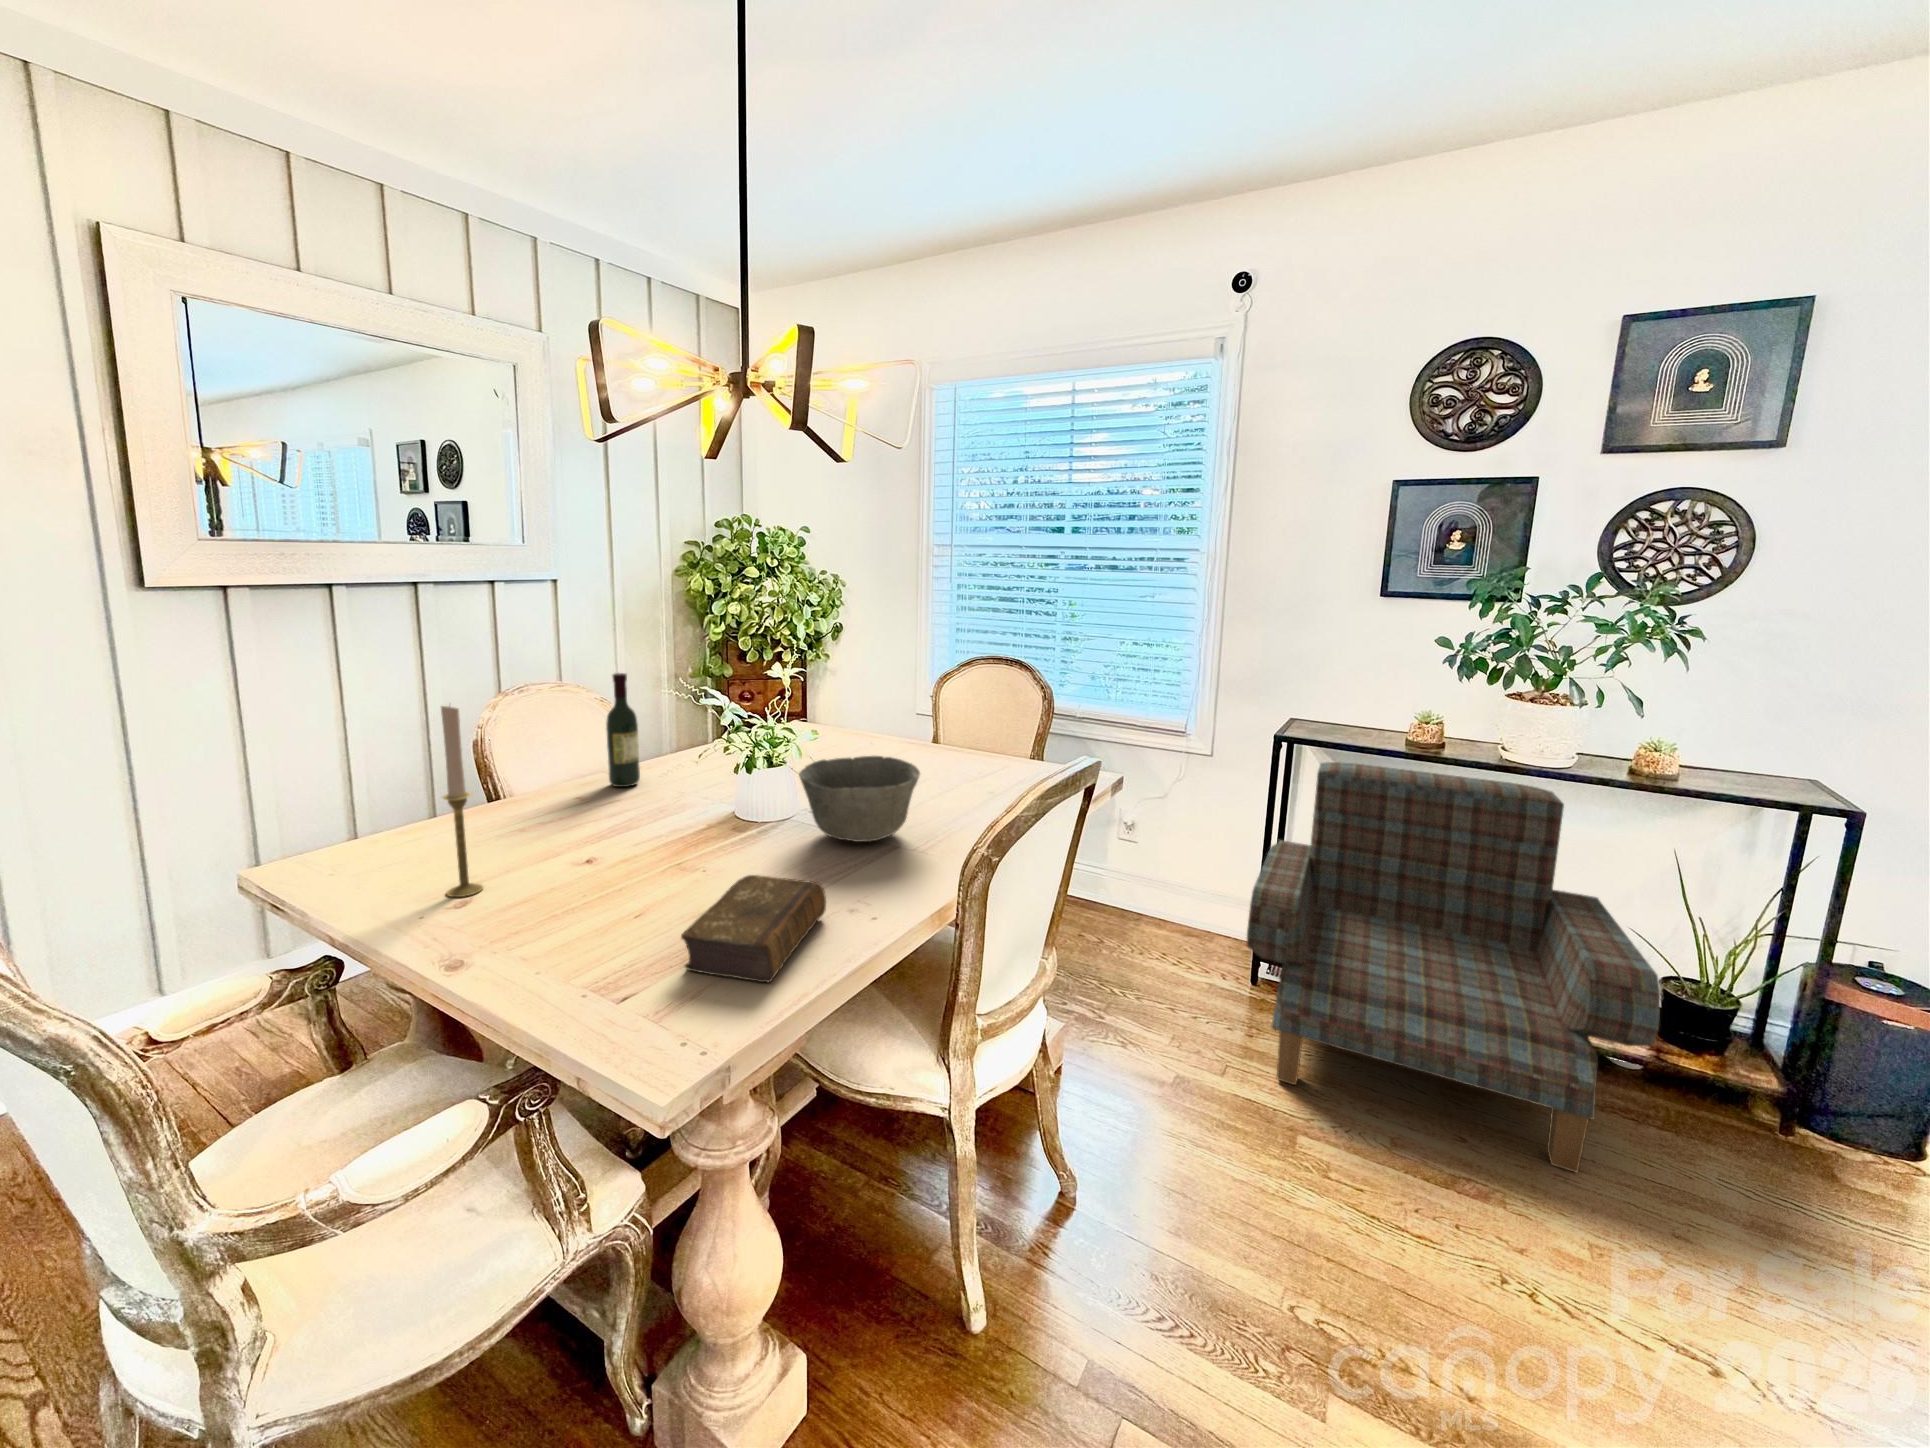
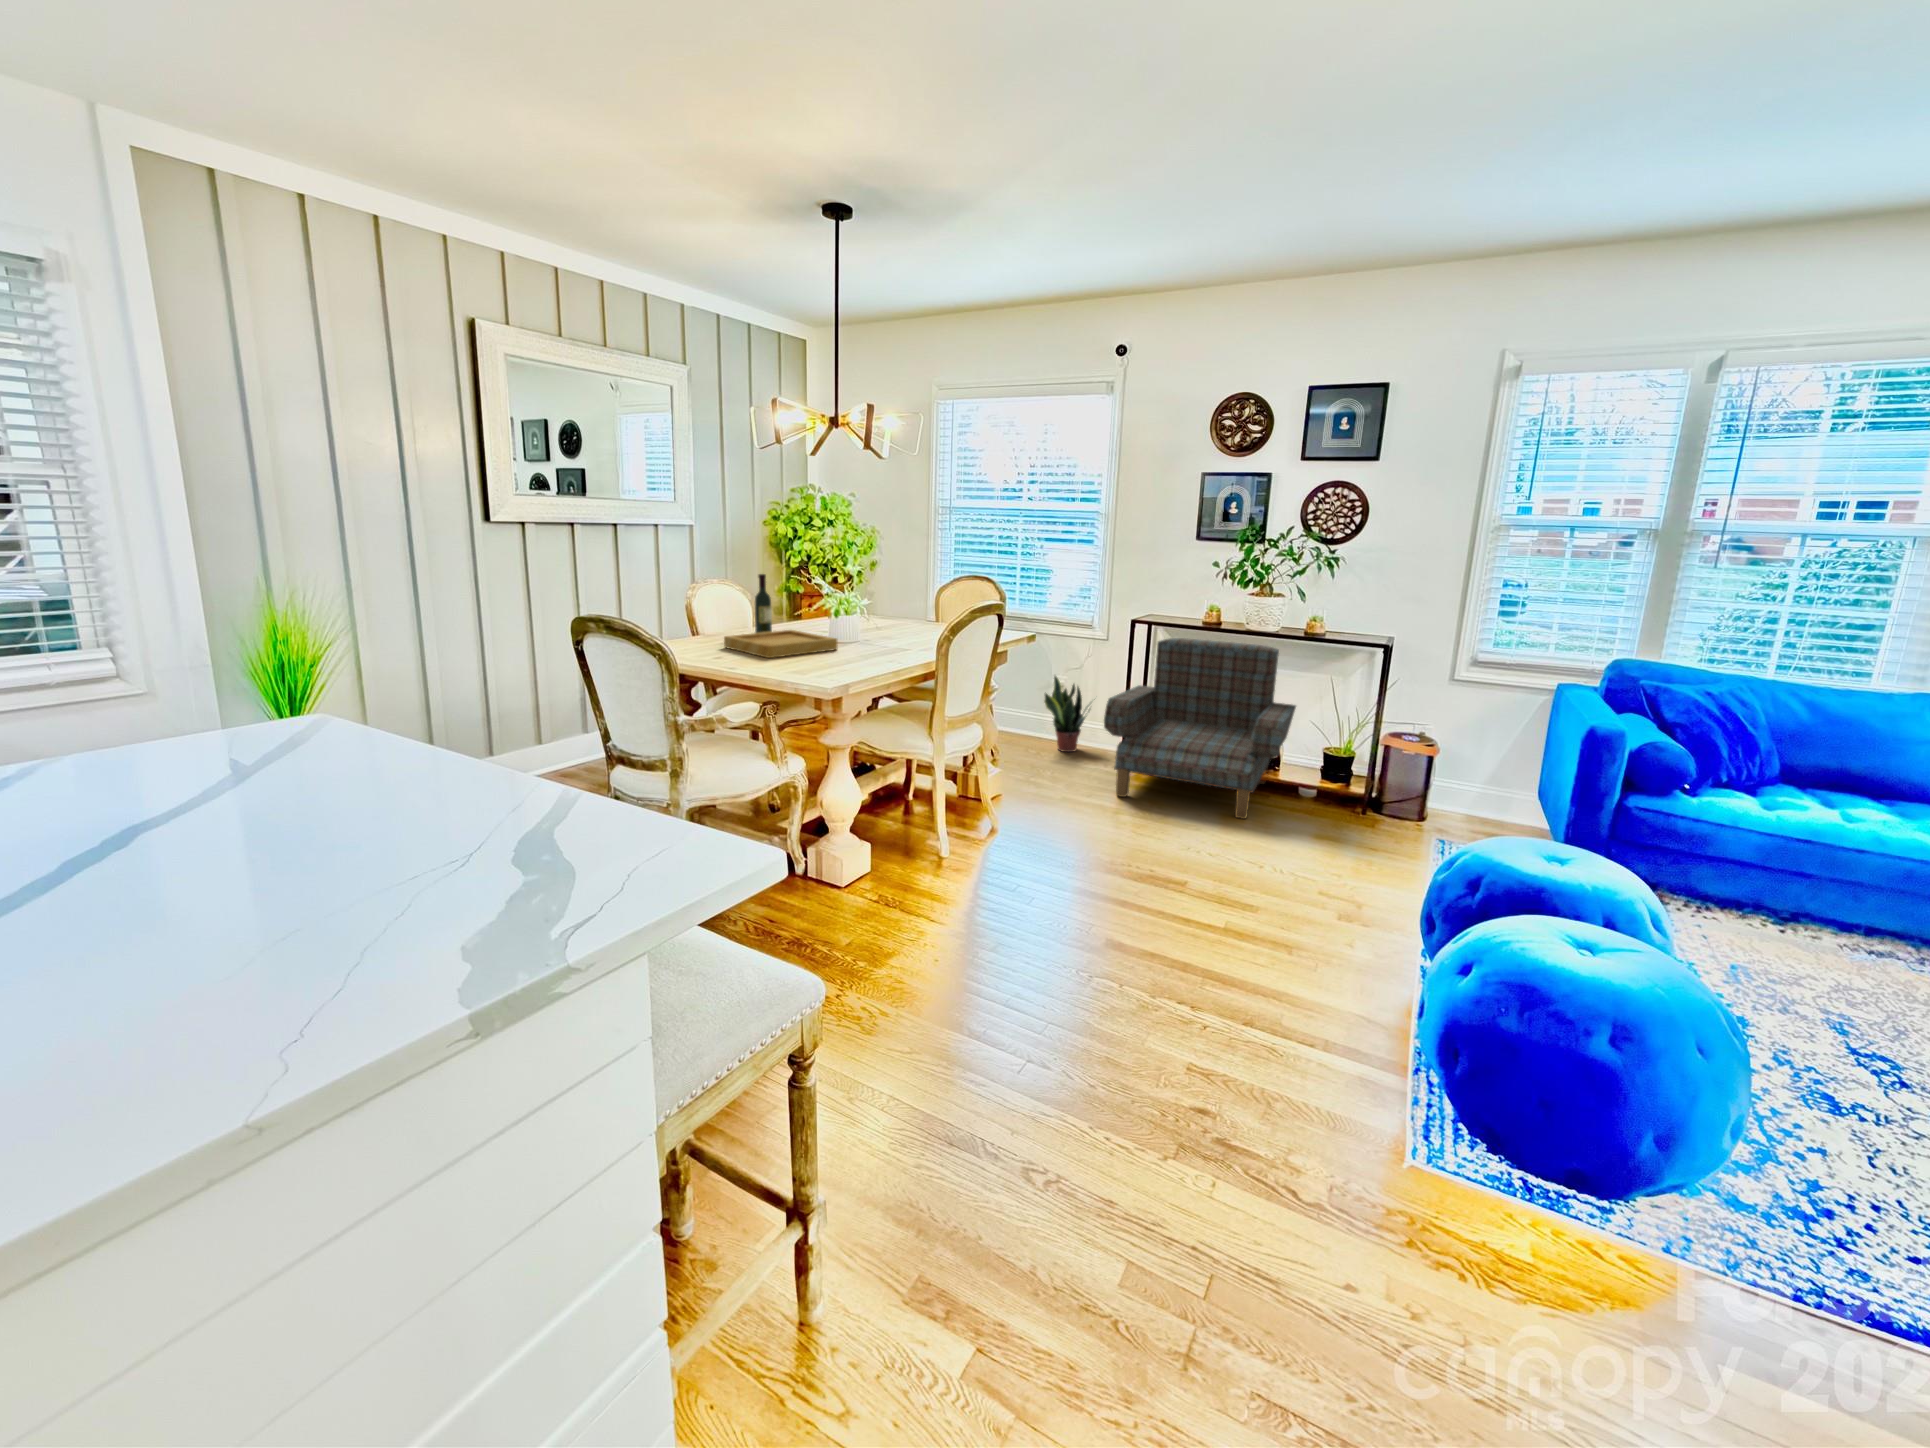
candlestick: present [441,706,483,897] -> none [709,573,724,661]
bowl: present [799,756,920,842] -> none [865,614,925,651]
tray: none [520,780,745,879] -> present [724,630,838,658]
potted plant: none [1109,812,1194,940] -> present [1044,676,1095,752]
book: present [681,875,826,983] -> none [826,649,882,676]

